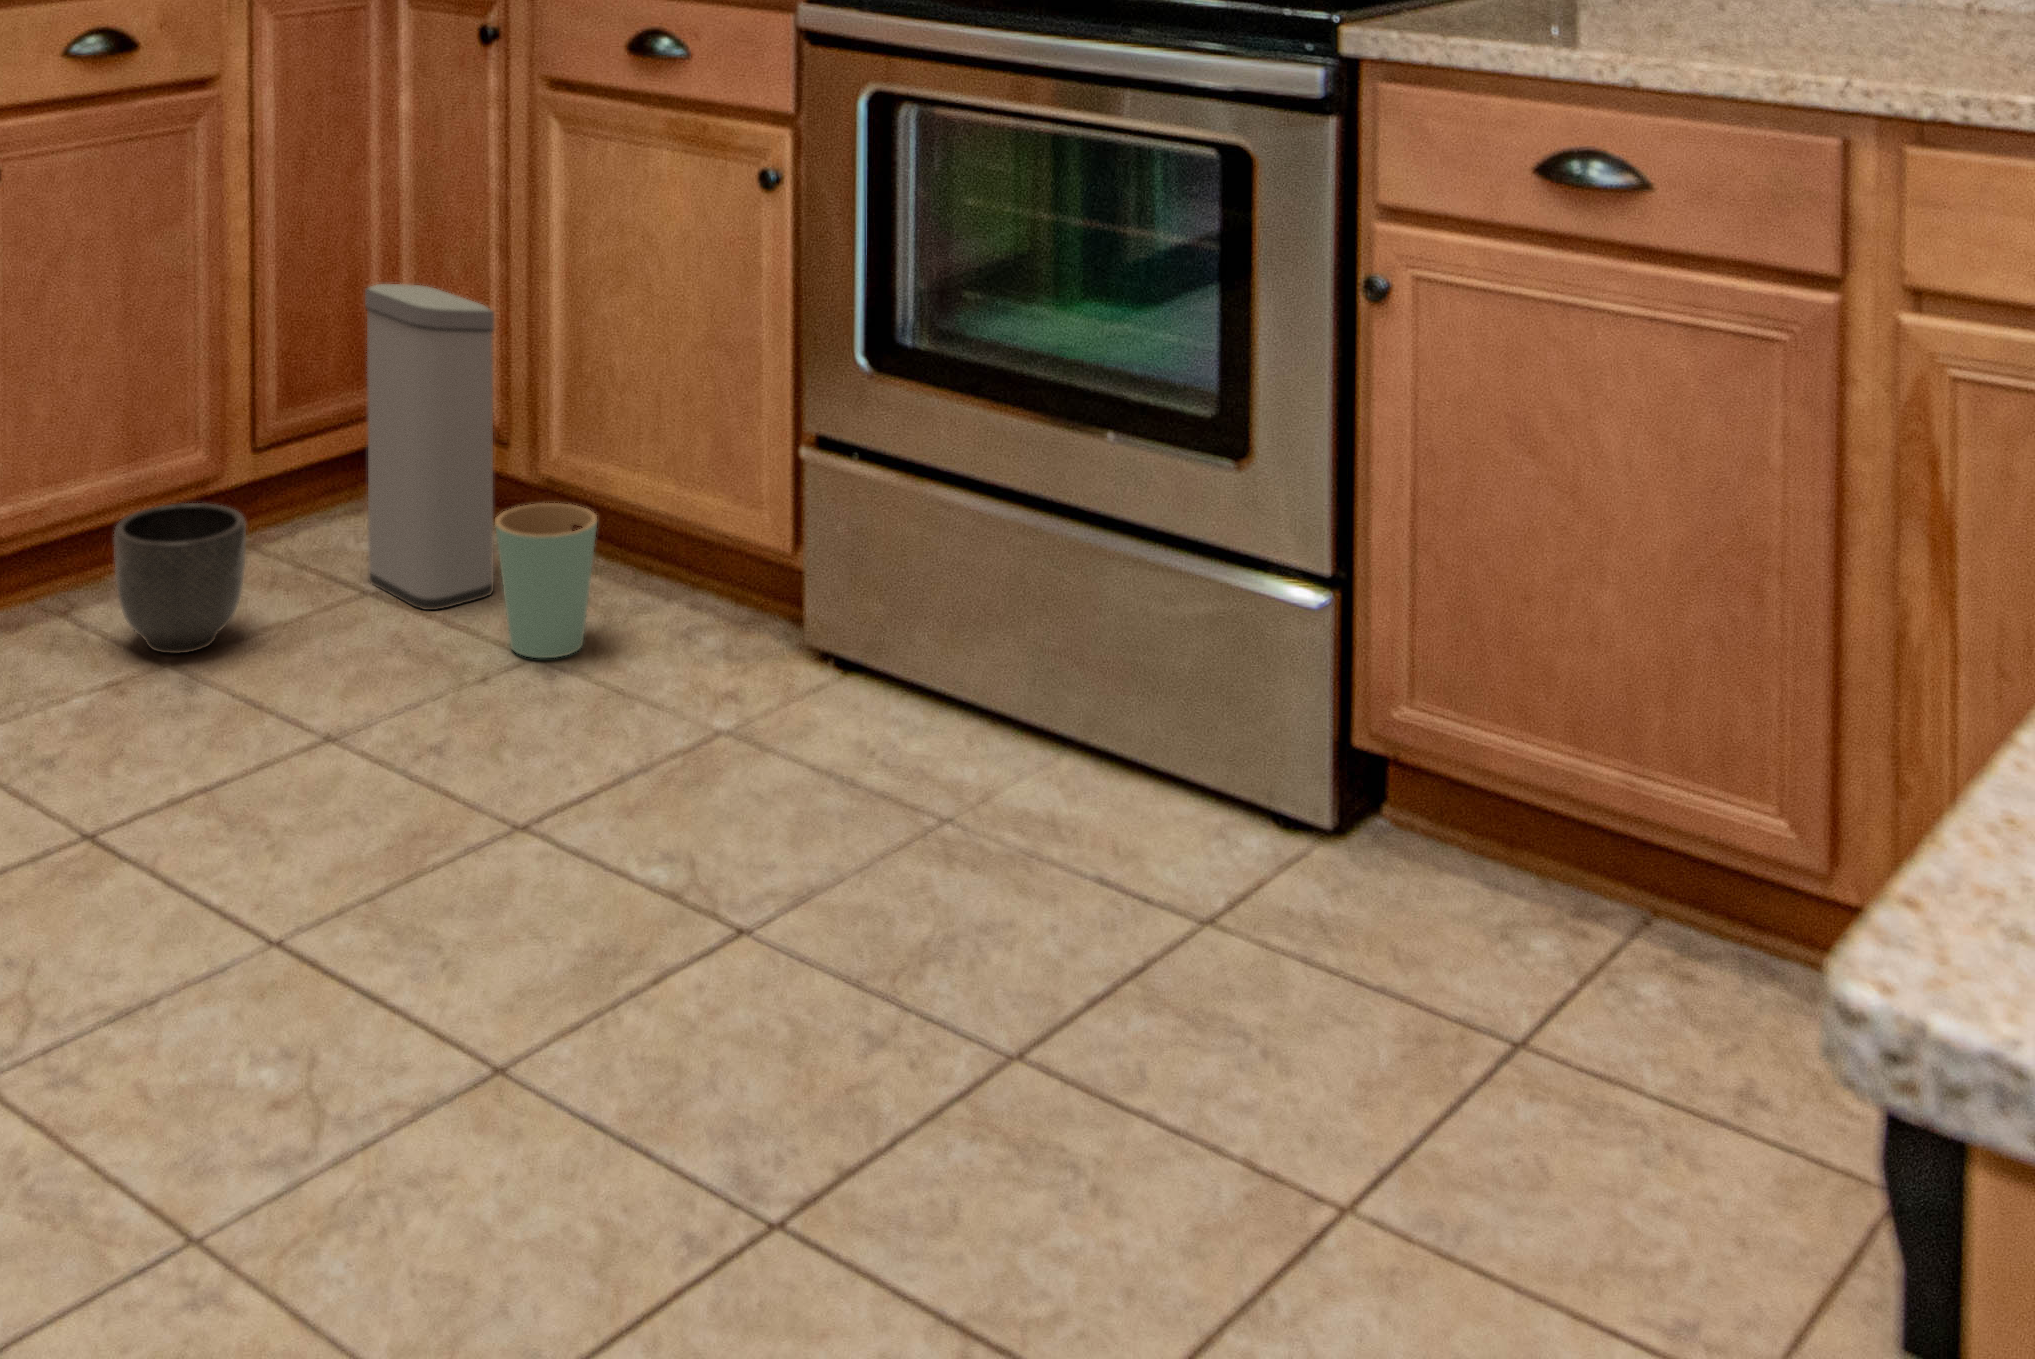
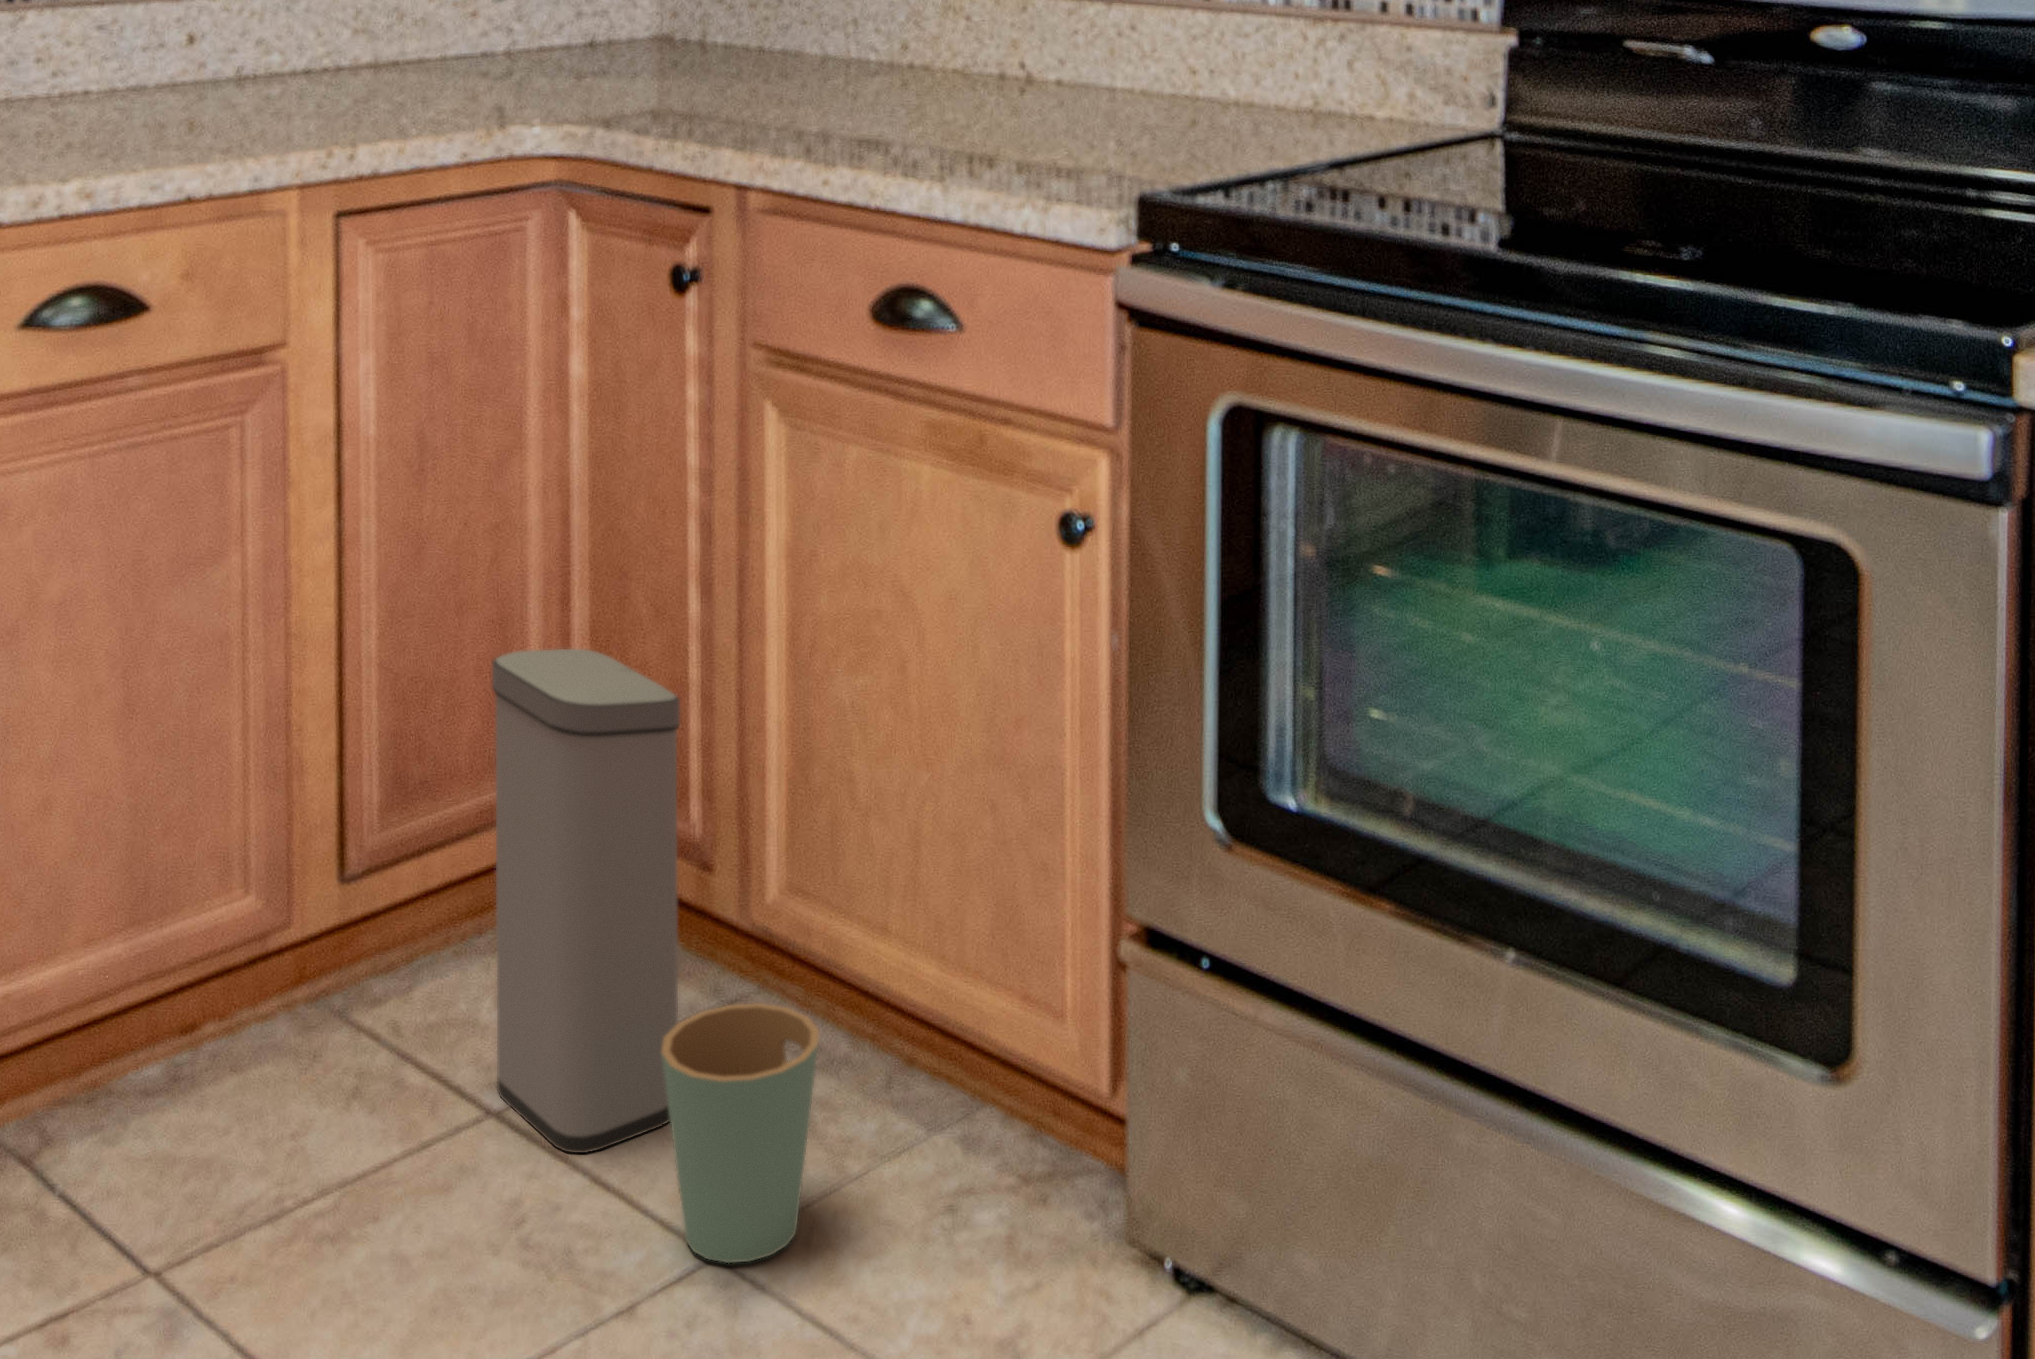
planter: present [114,503,246,654] -> none [80,1001,288,1255]

